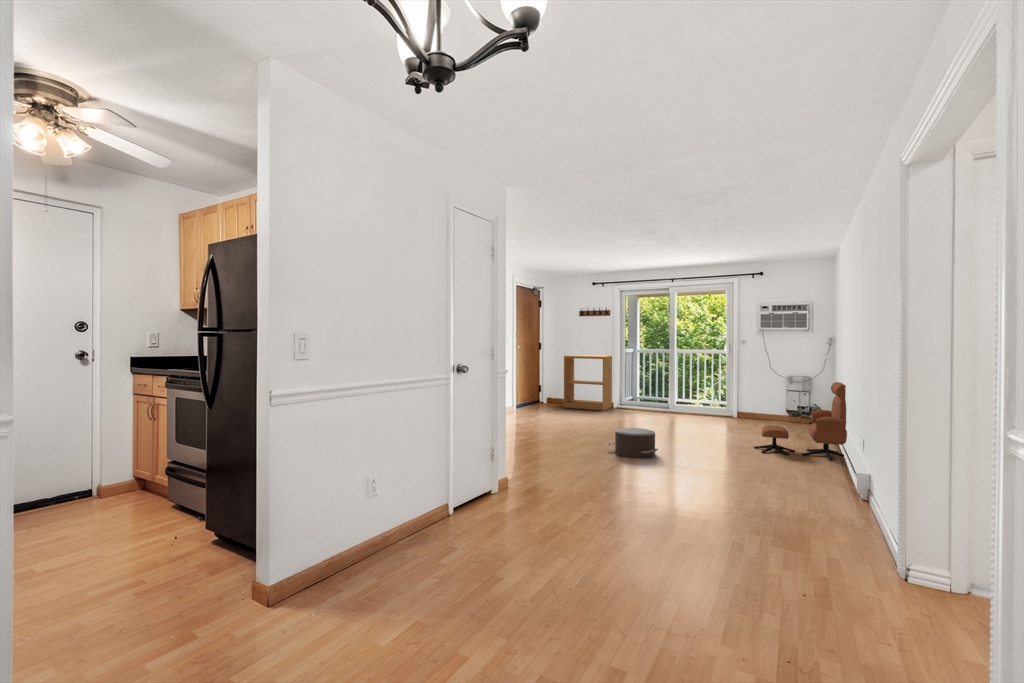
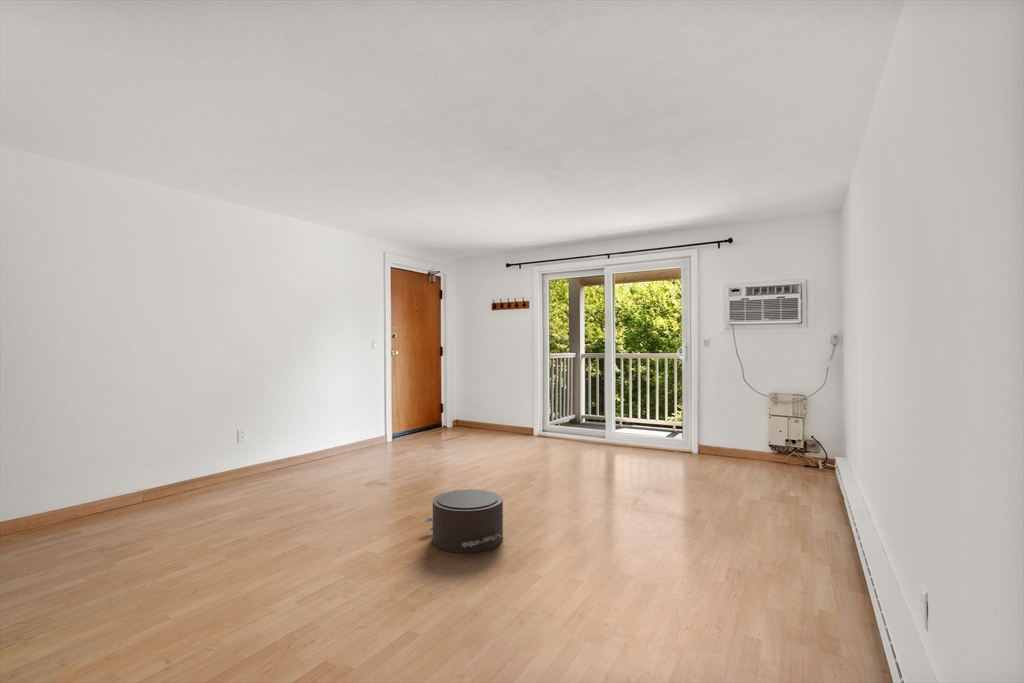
bookshelf: present [564,355,612,411] -> none [465,363,532,441]
lounge chair: present [754,382,847,461] -> none [692,409,869,564]

